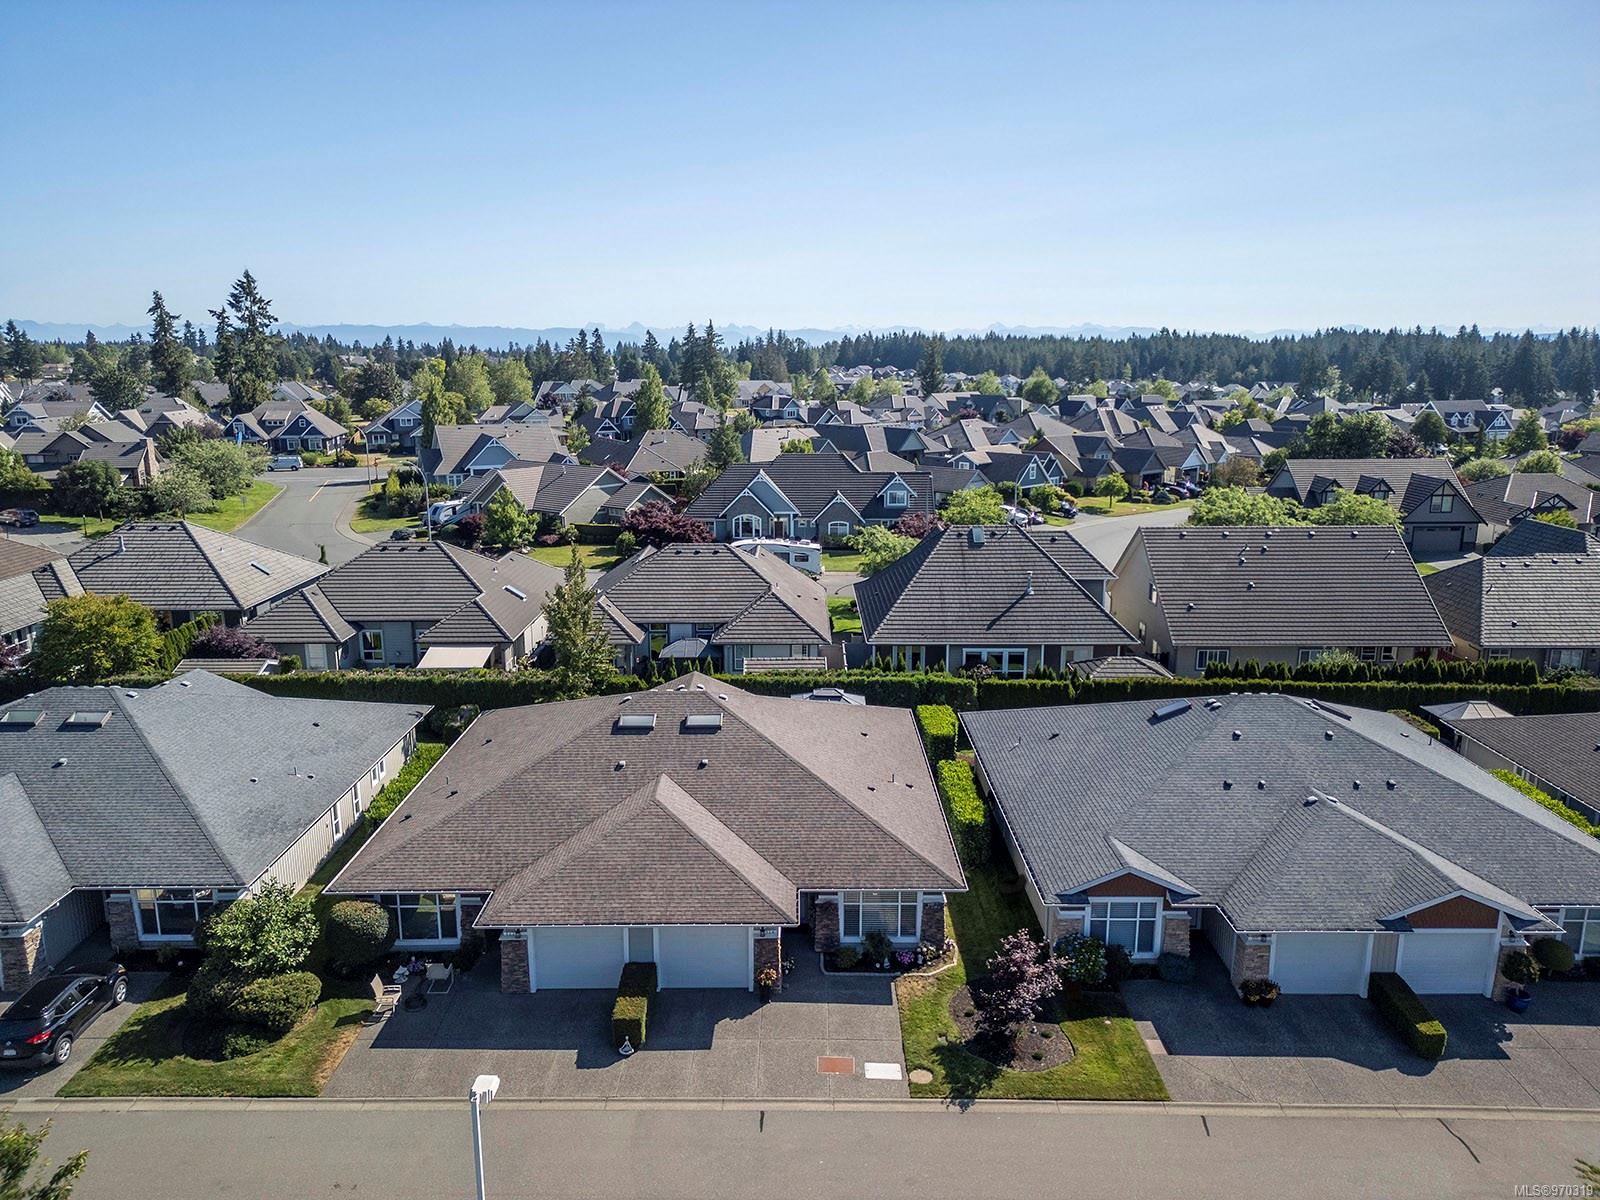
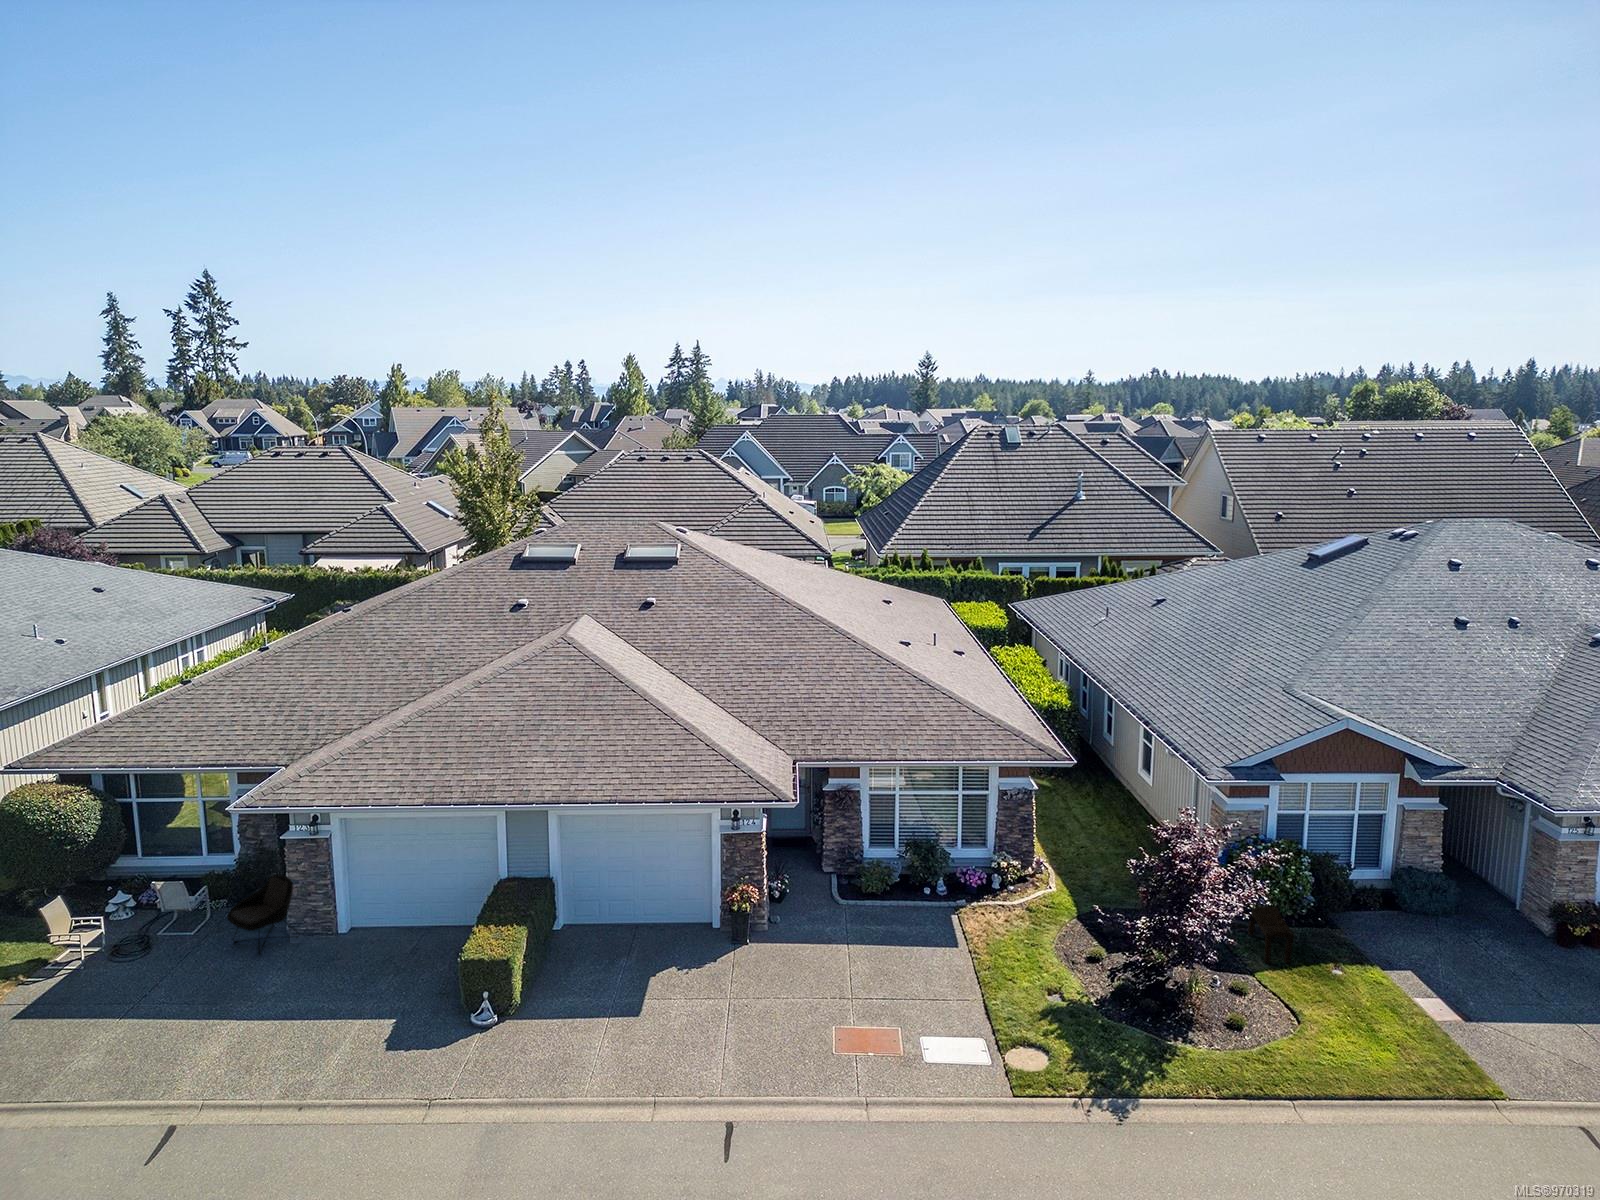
lounge chair: present [998,874,1027,908] -> present [227,874,298,954]

